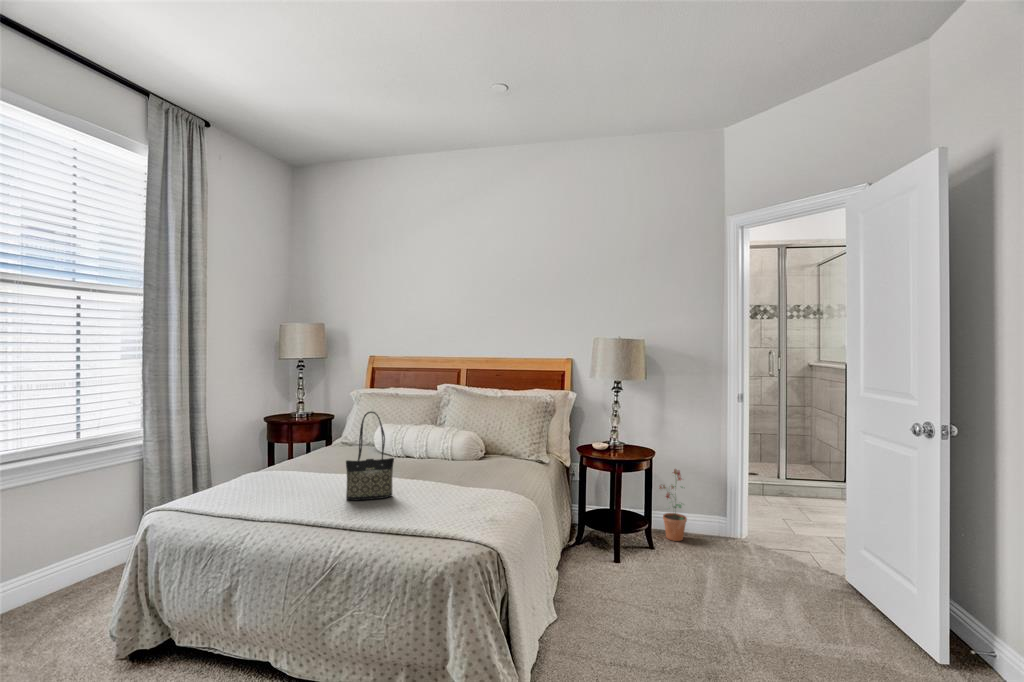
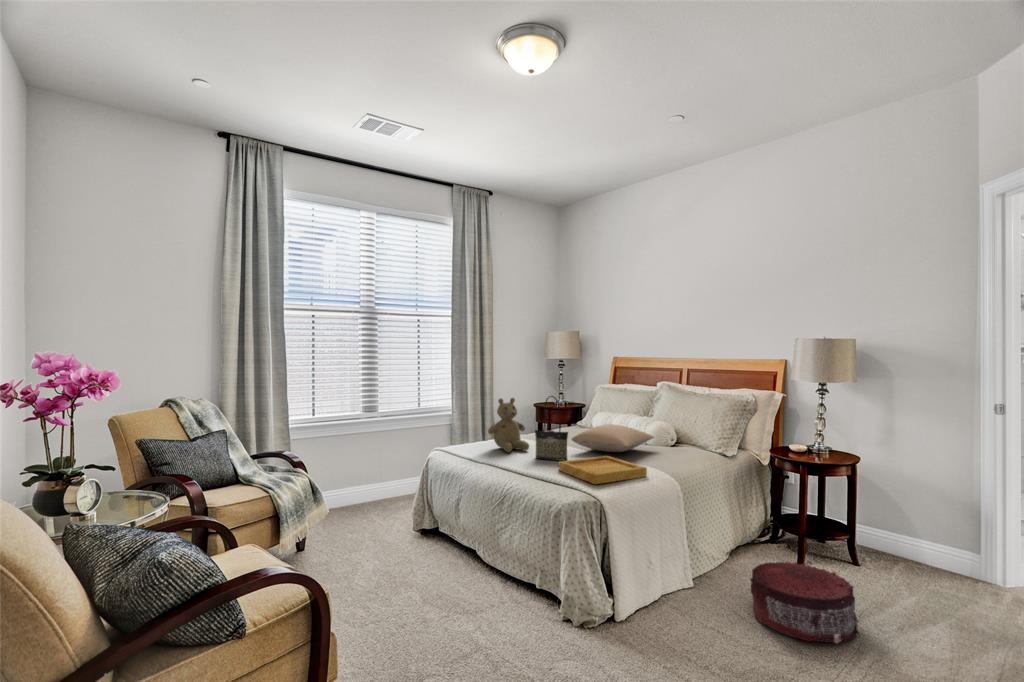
teddy bear: none [260,417,325,498] -> present [488,398,529,452]
pillow: none [385,441,472,475] -> present [572,424,654,452]
potted plant: present [659,469,687,541] -> none [884,486,919,568]
tray: none [400,482,510,526] -> present [558,456,647,484]
pouf: none [621,563,719,647] -> present [750,562,859,643]

